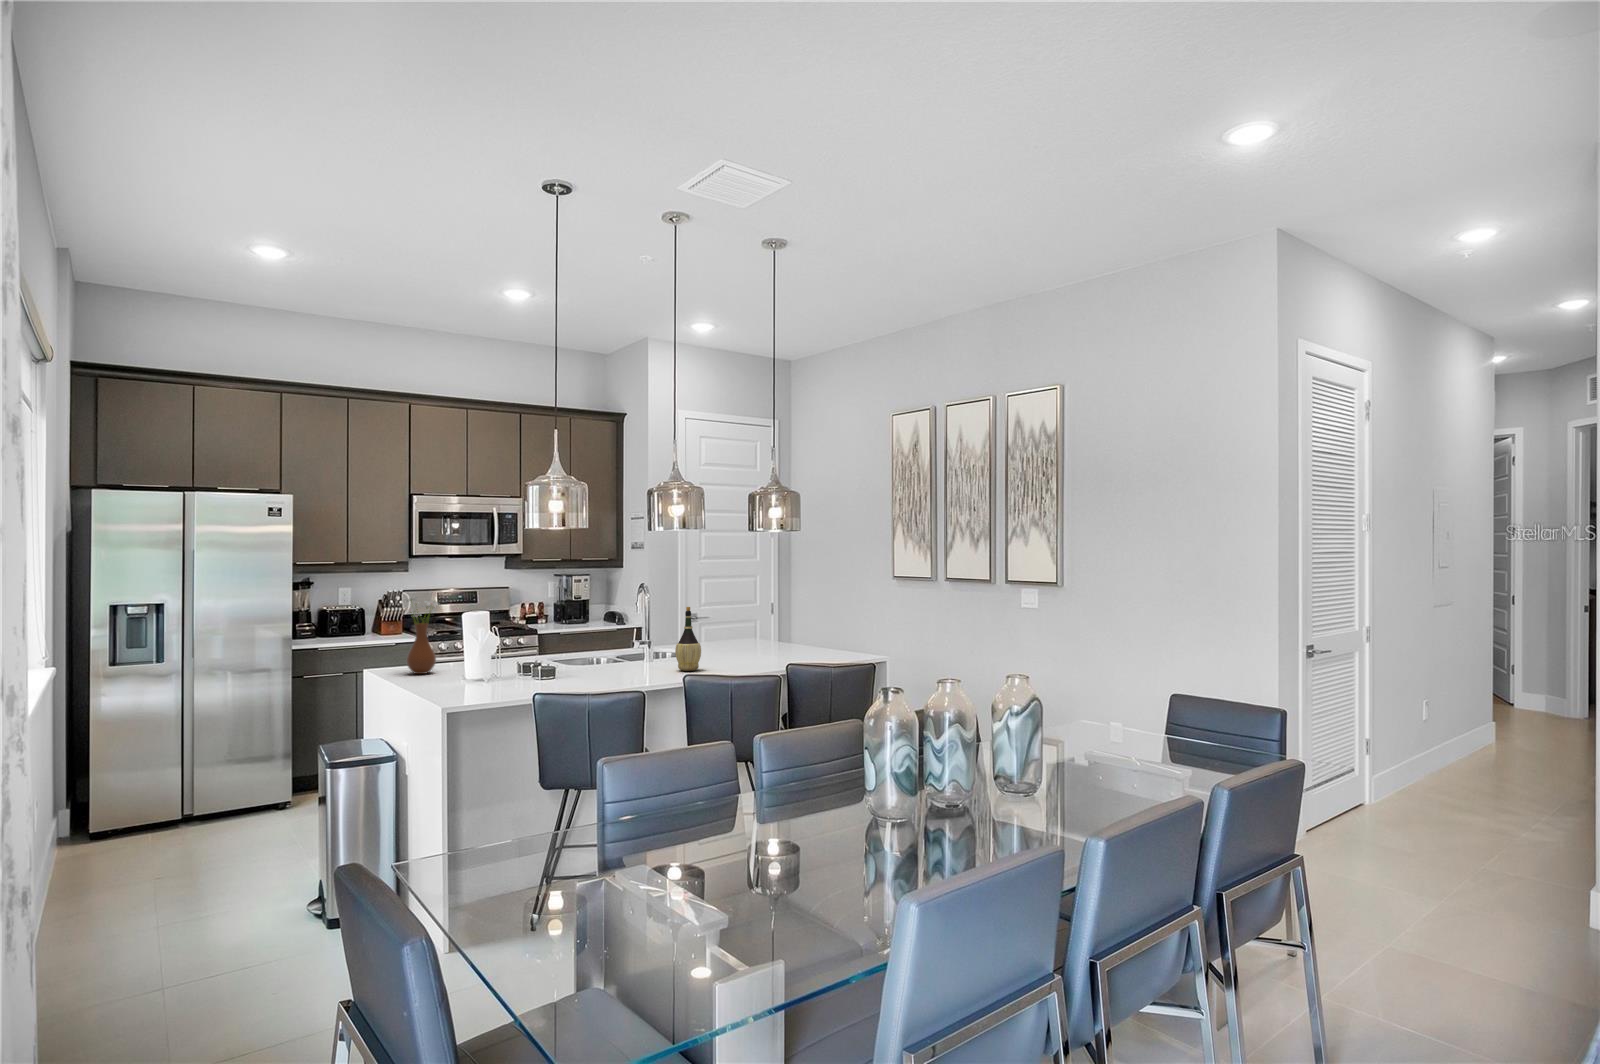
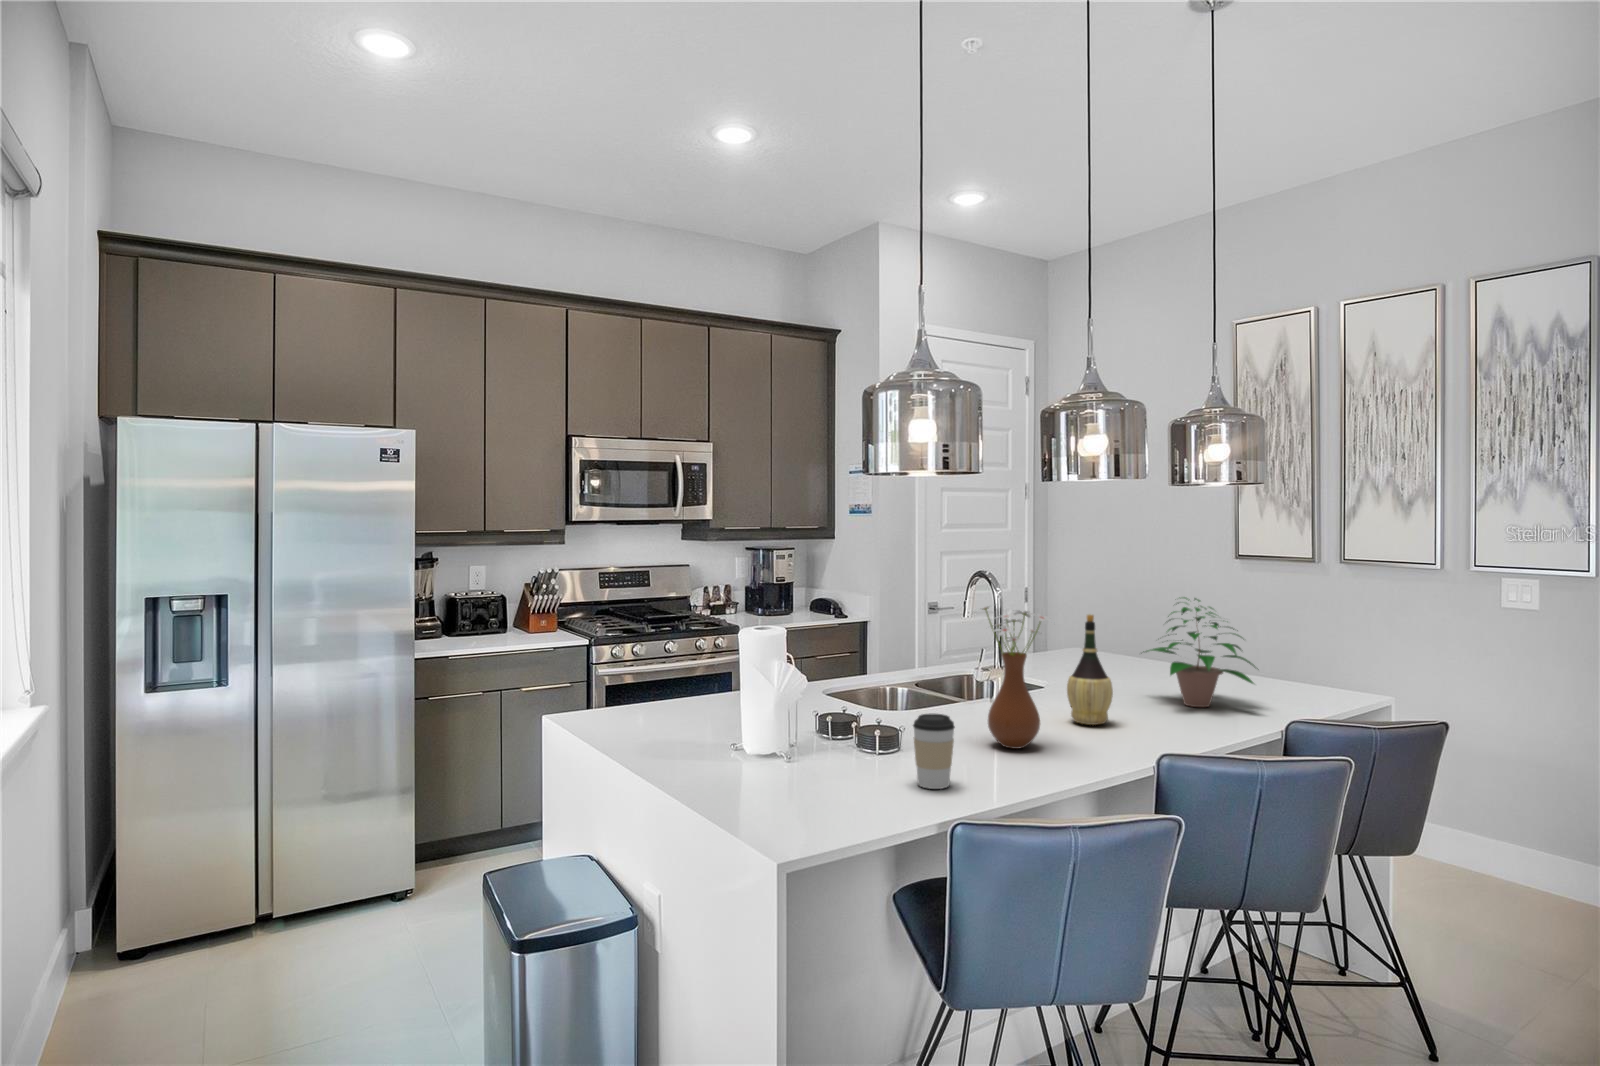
vase: present [406,598,439,674] -> present [980,606,1053,749]
potted plant: none [741,598,803,664] -> present [1143,597,1258,707]
coffee cup: none [544,654,567,692] -> present [913,714,955,789]

